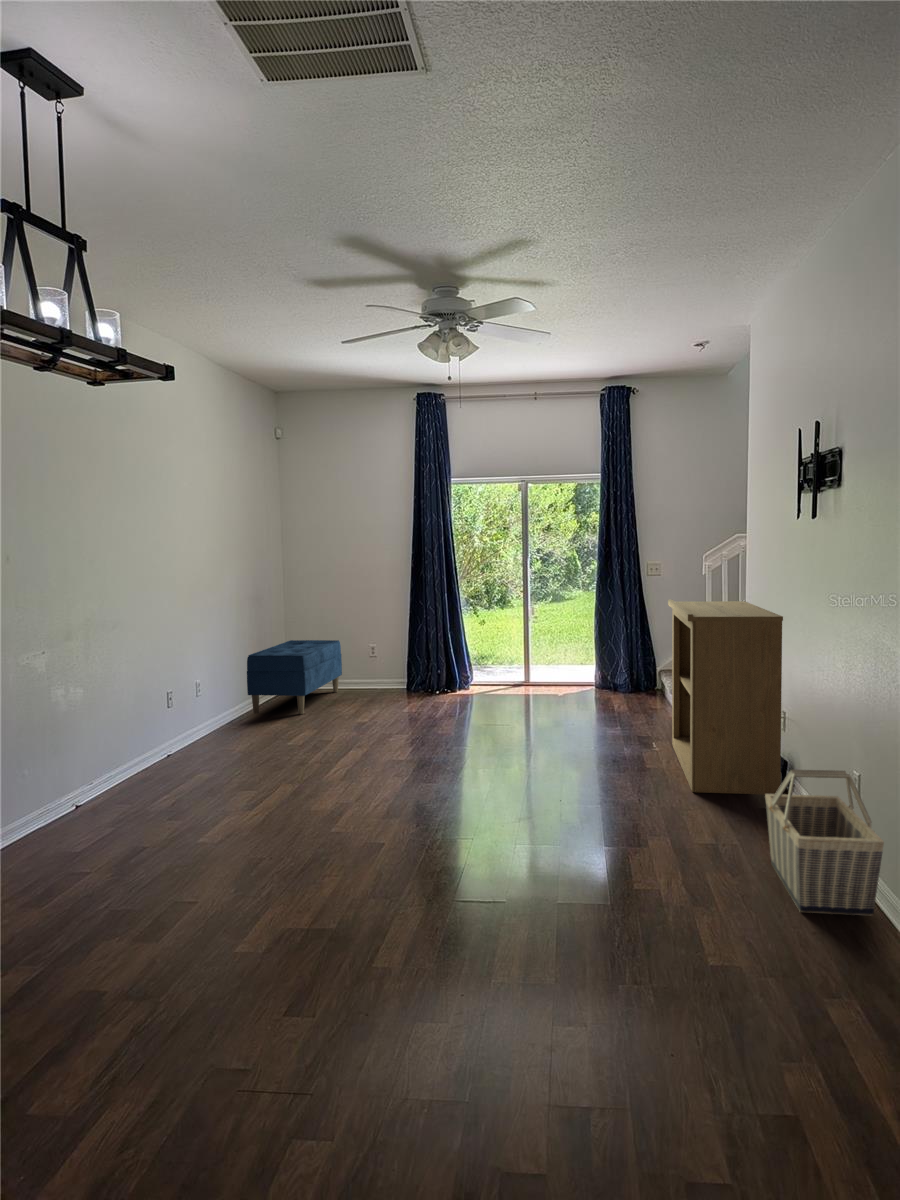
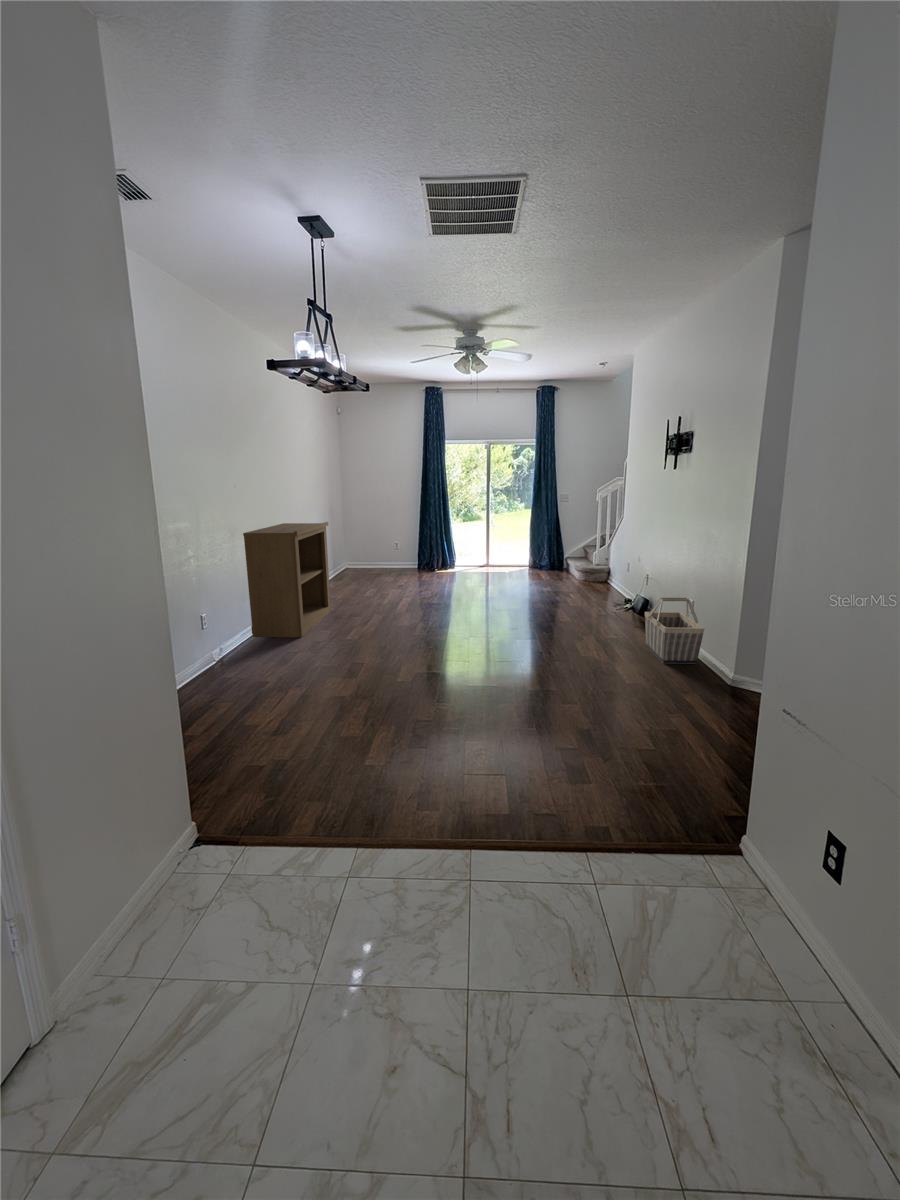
bookshelf: present [668,600,783,794] -> present [243,522,331,637]
bench: present [247,640,342,714] -> none [327,541,378,584]

